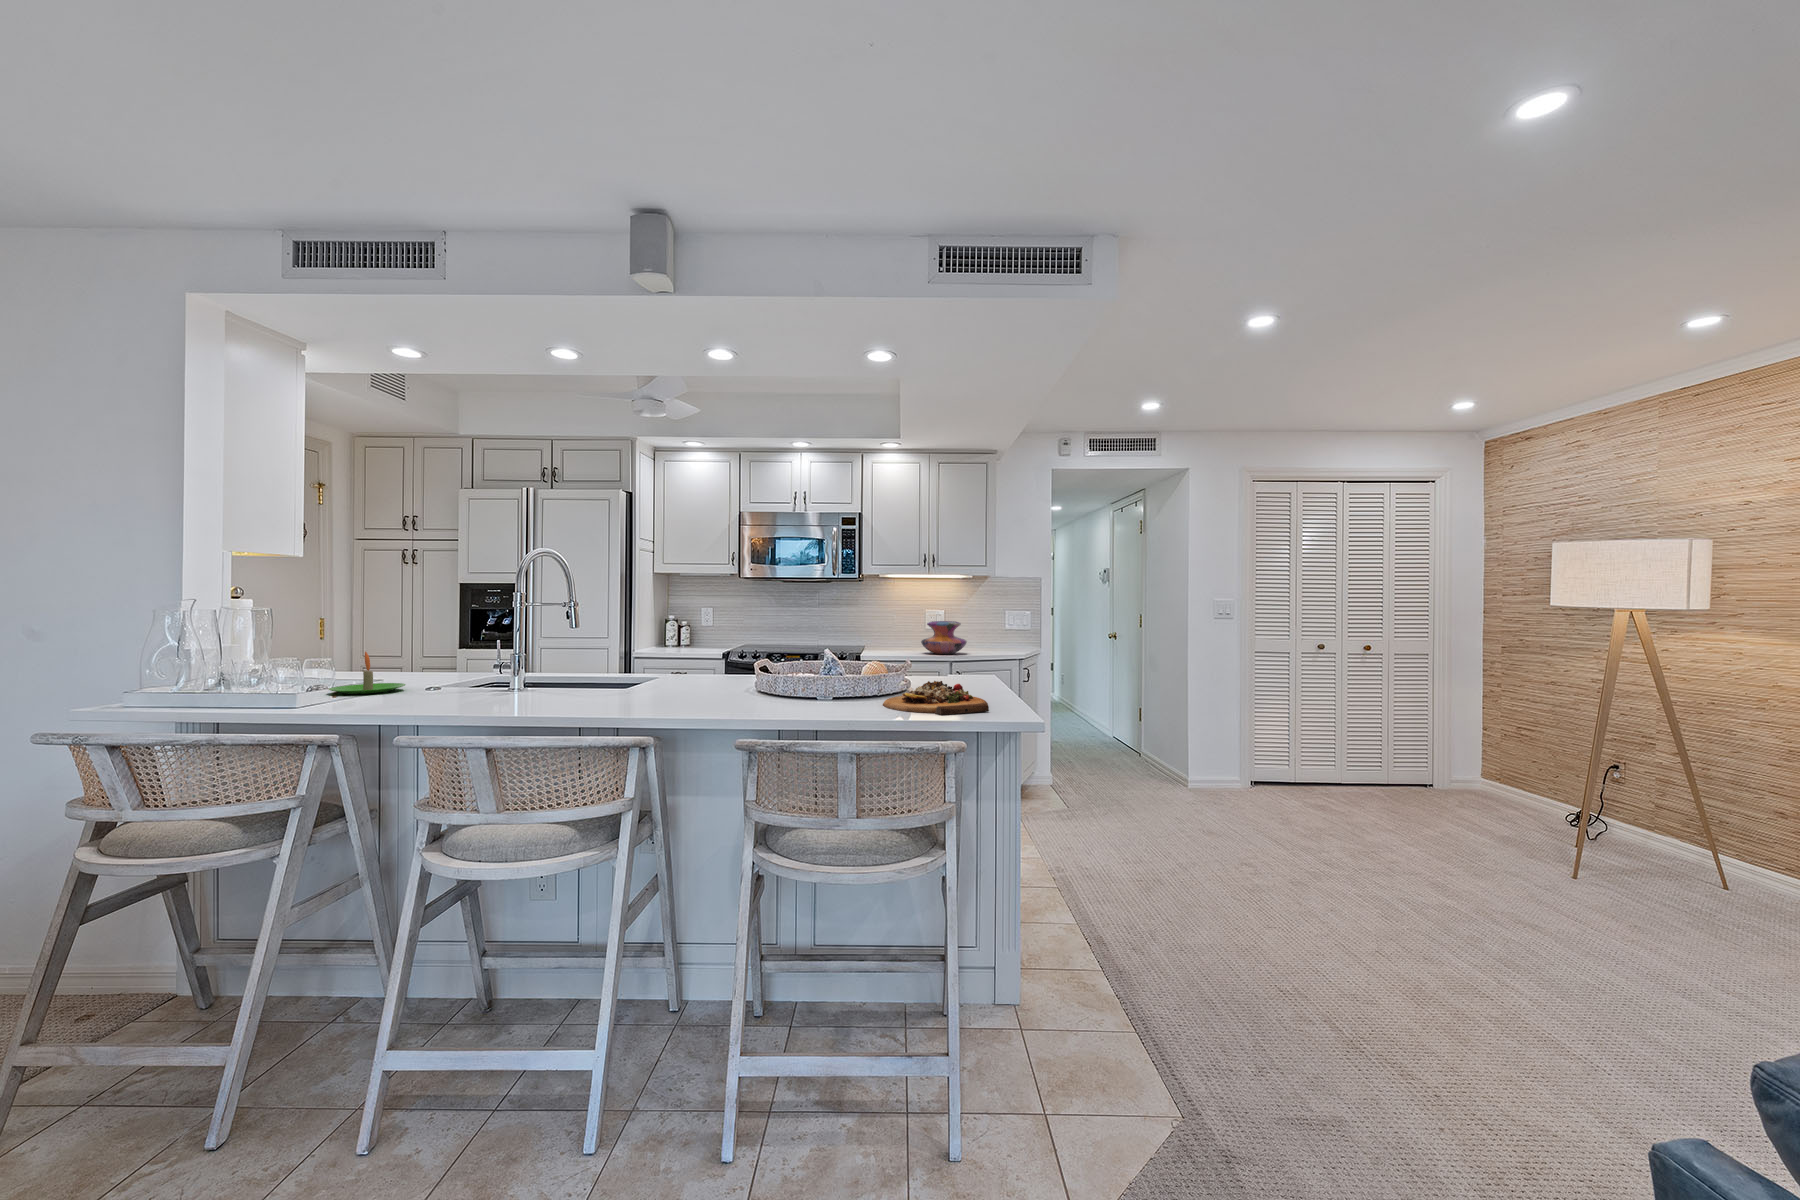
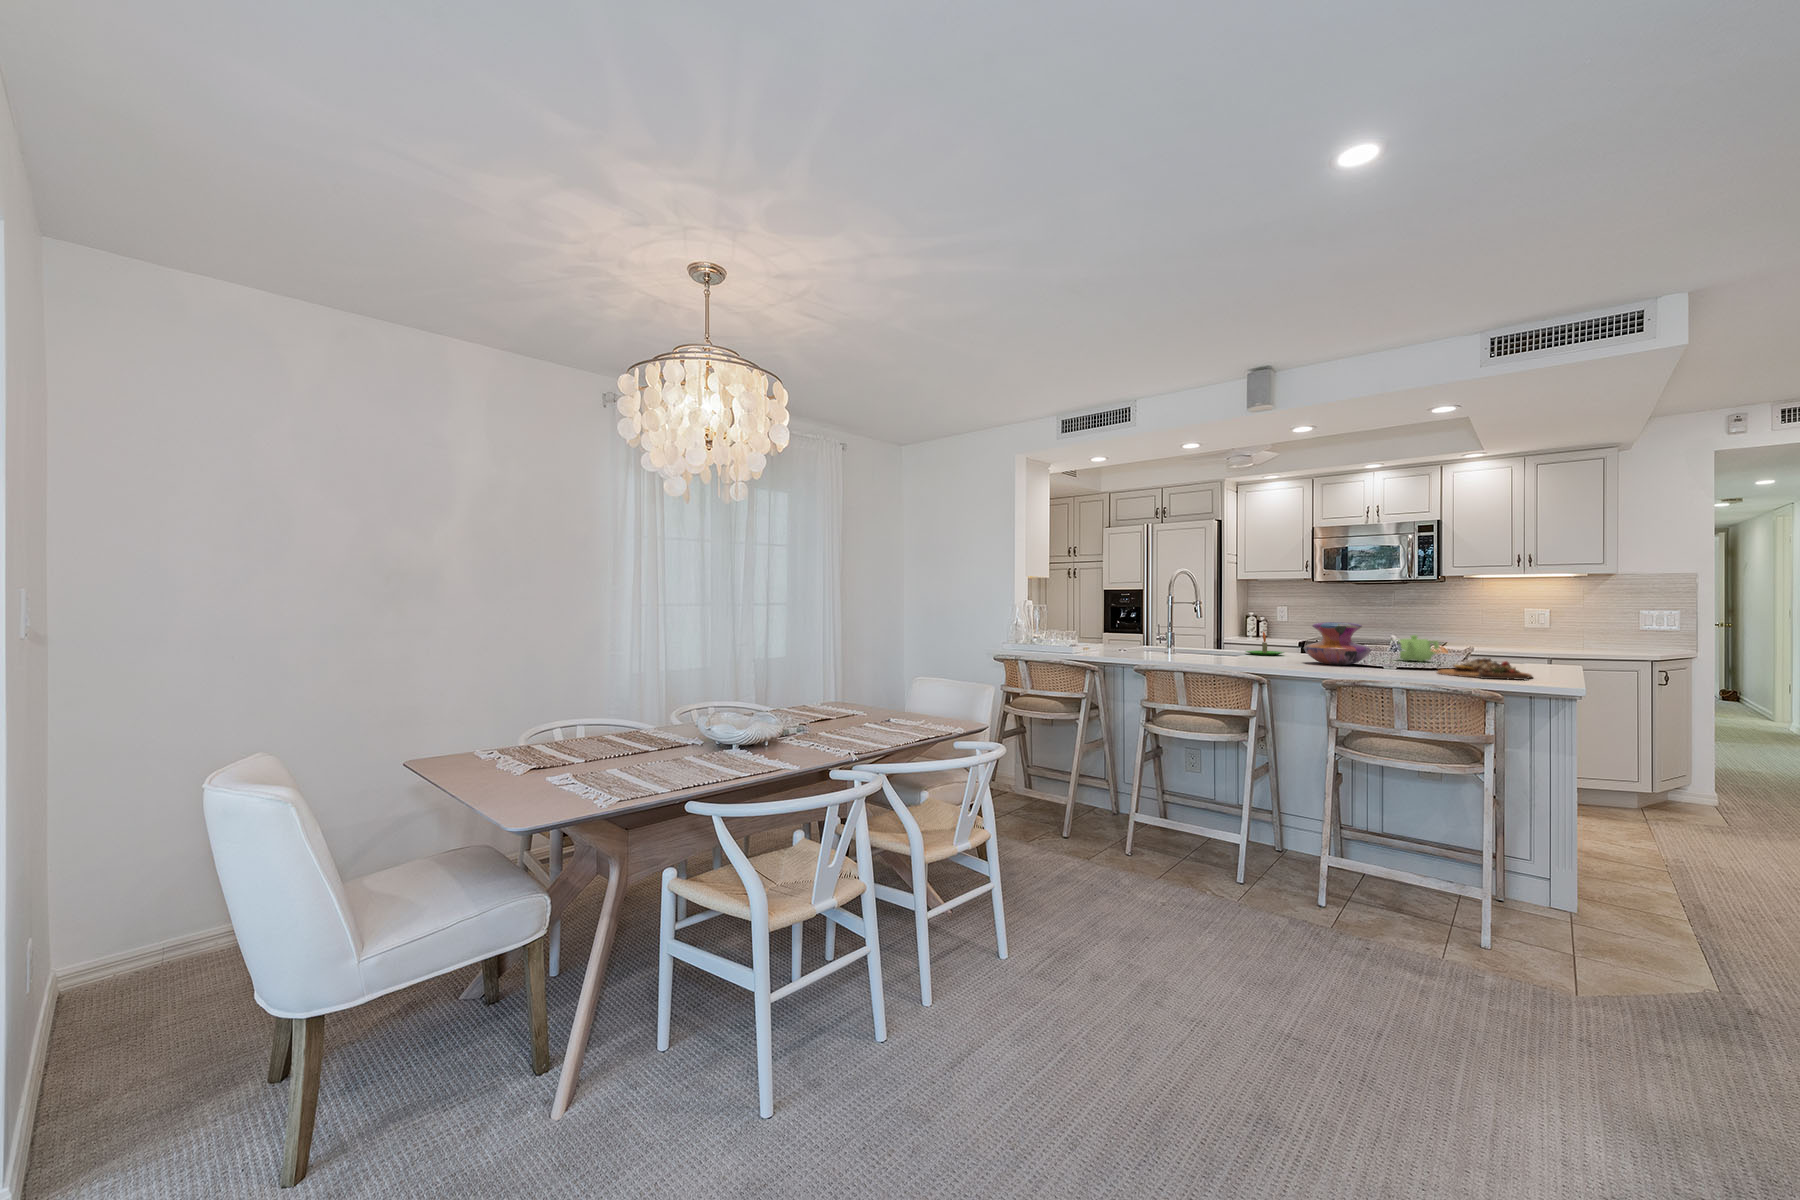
decorative vase: present [921,621,967,654] -> present [1304,622,1371,665]
teapot: none [820,645,874,679] -> present [1398,635,1440,662]
candle: present [329,652,405,694] -> present [1246,632,1284,655]

